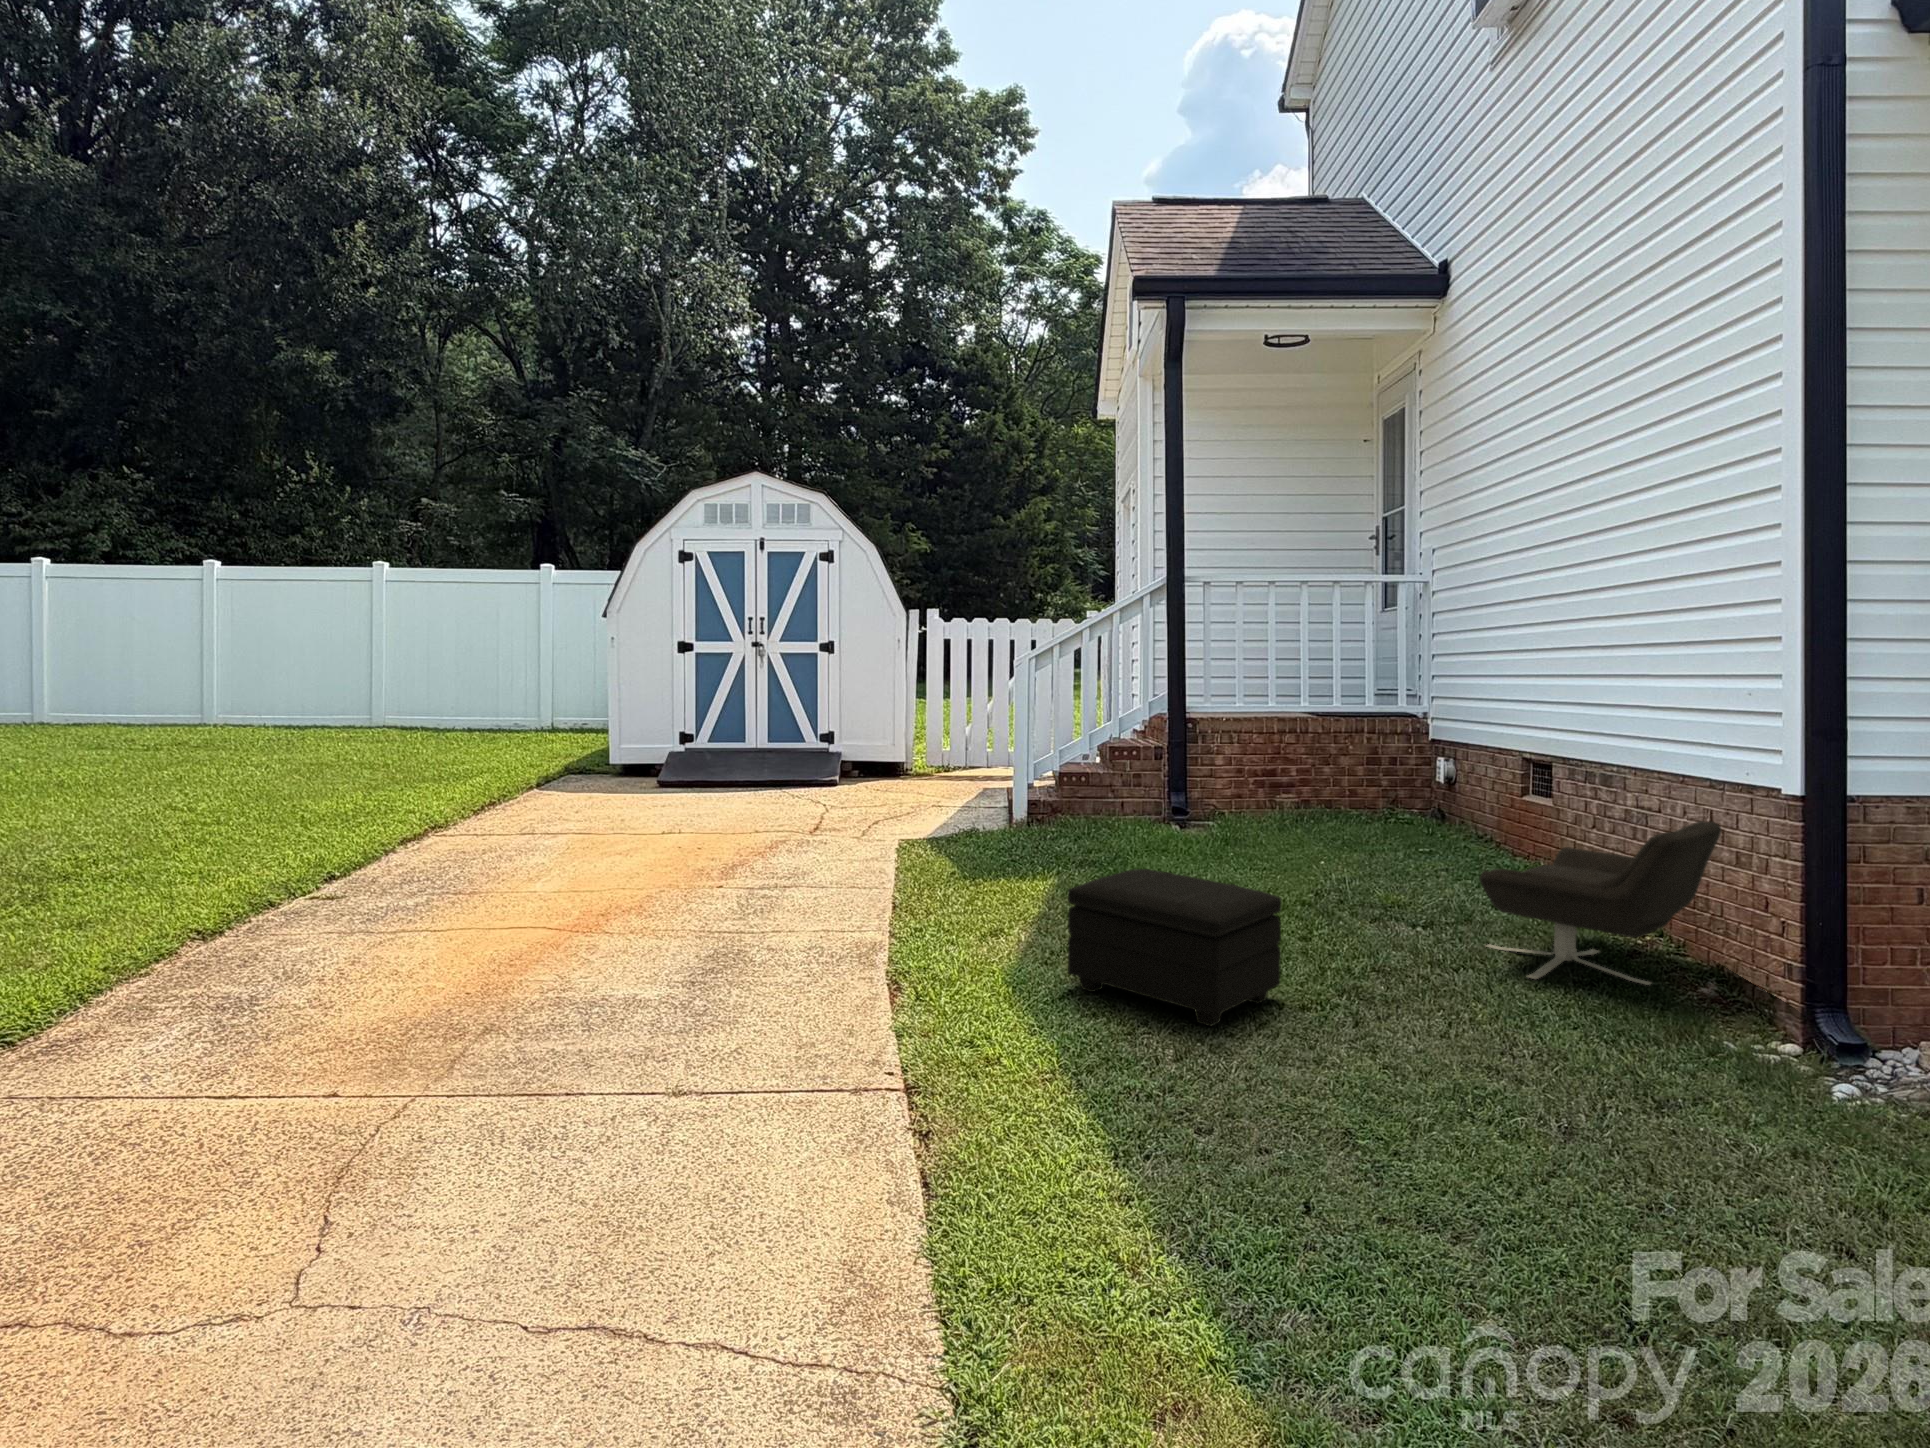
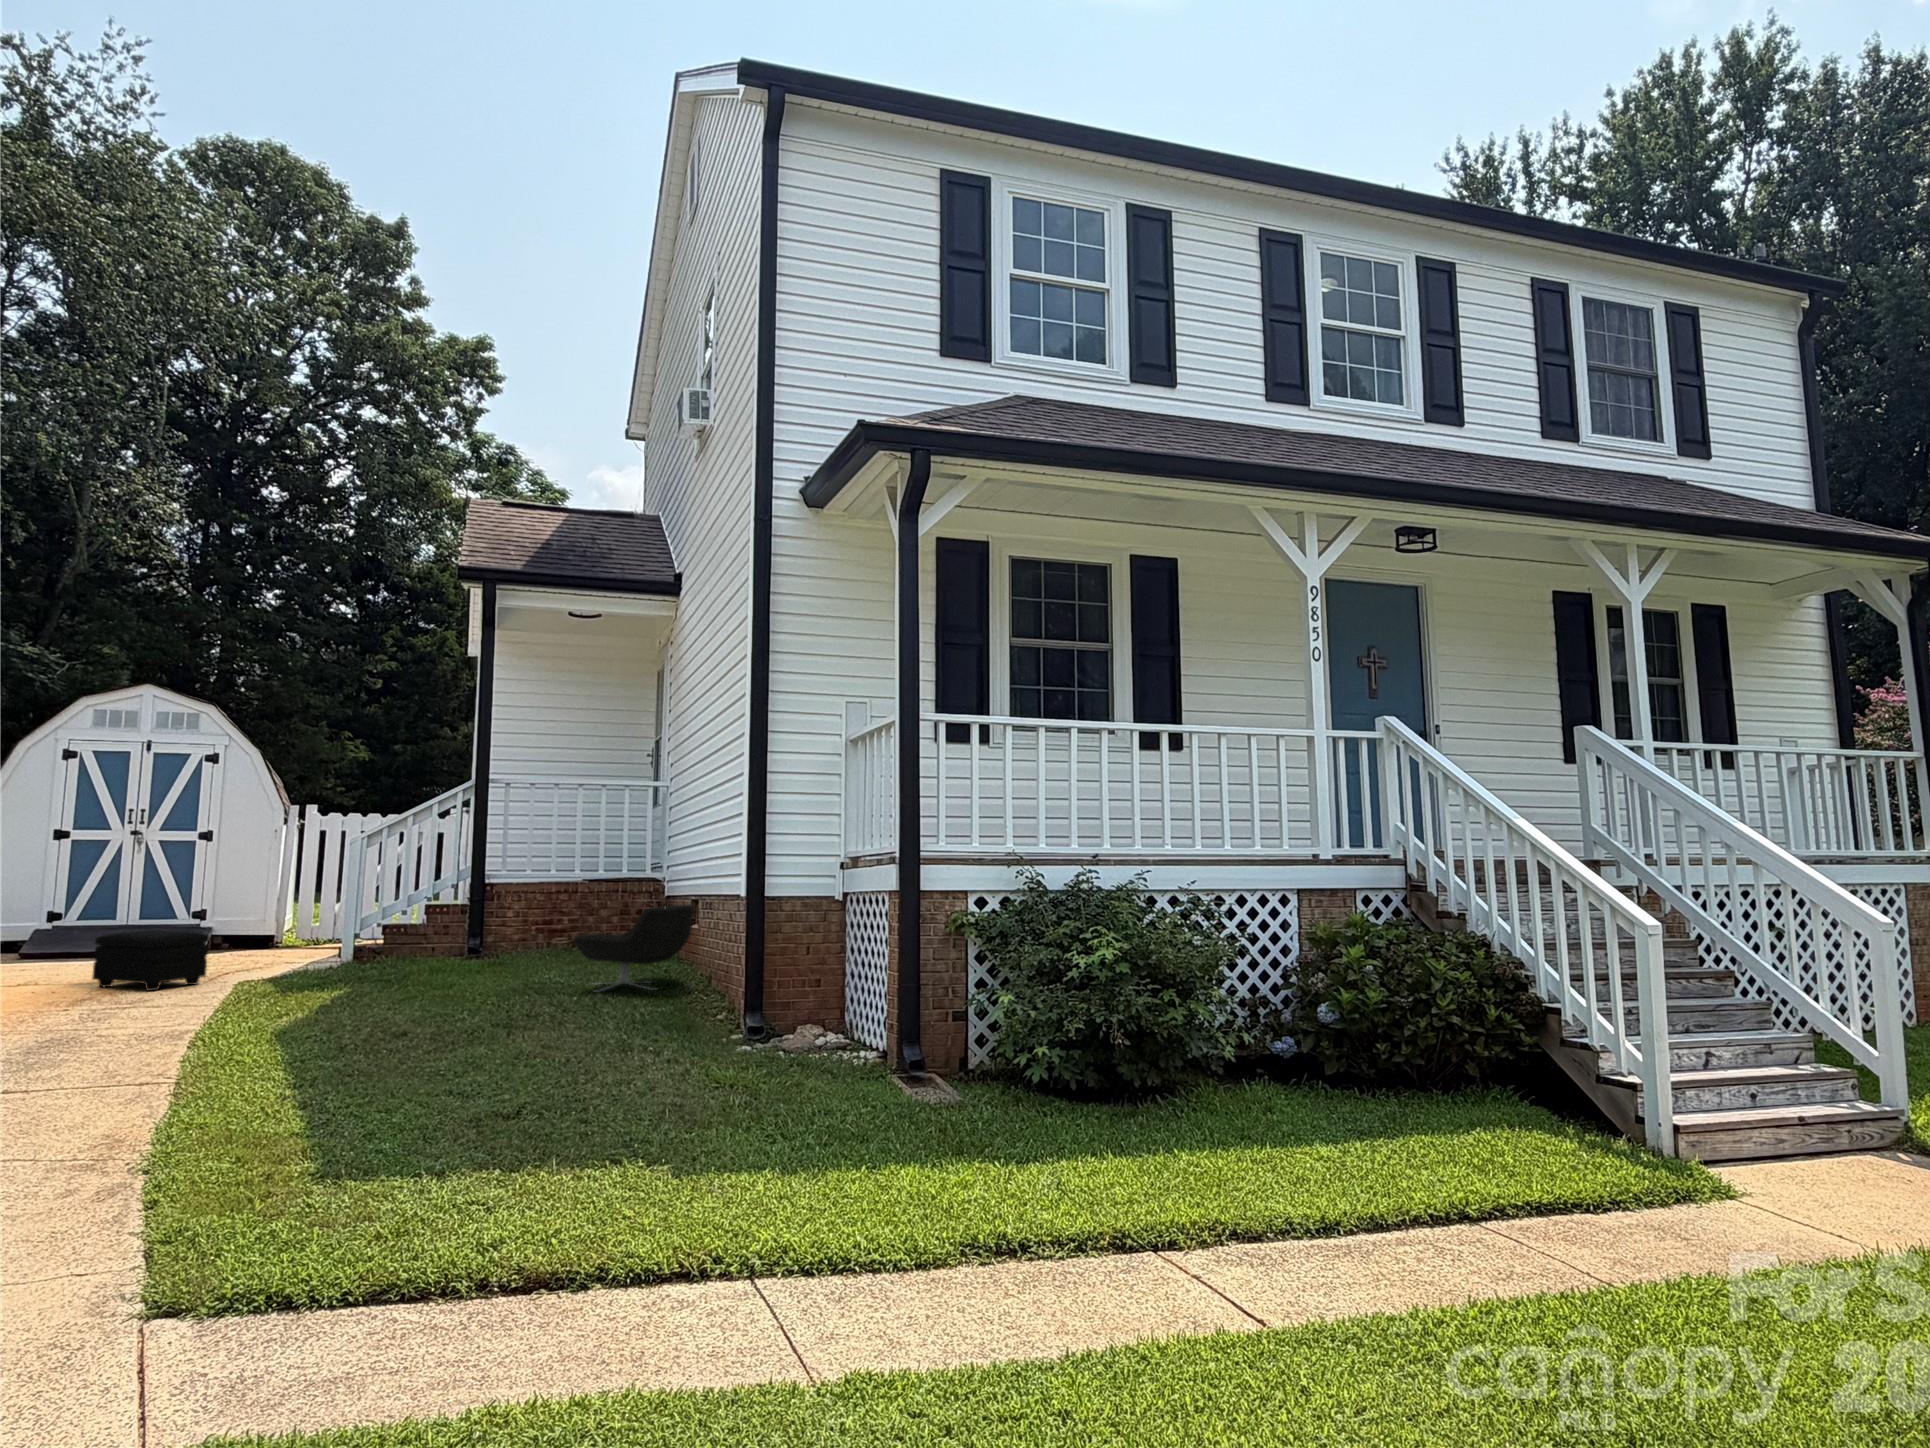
footstool: present [1068,869,1282,1026] -> present [92,930,209,991]

